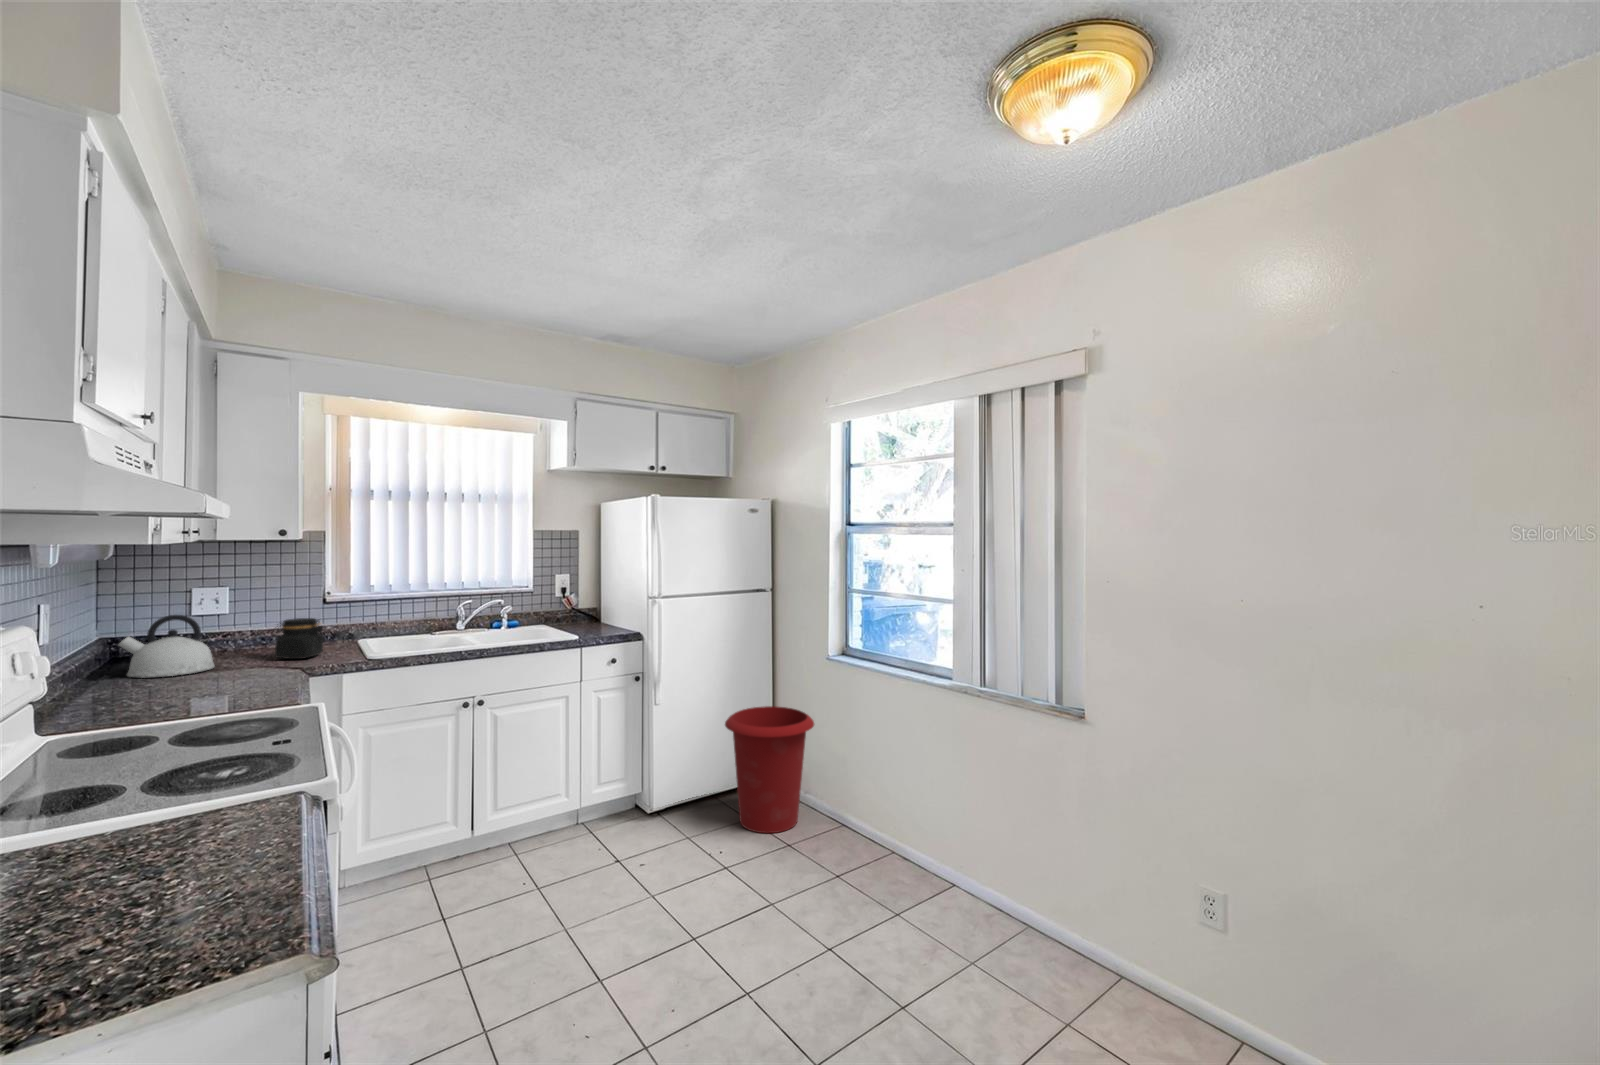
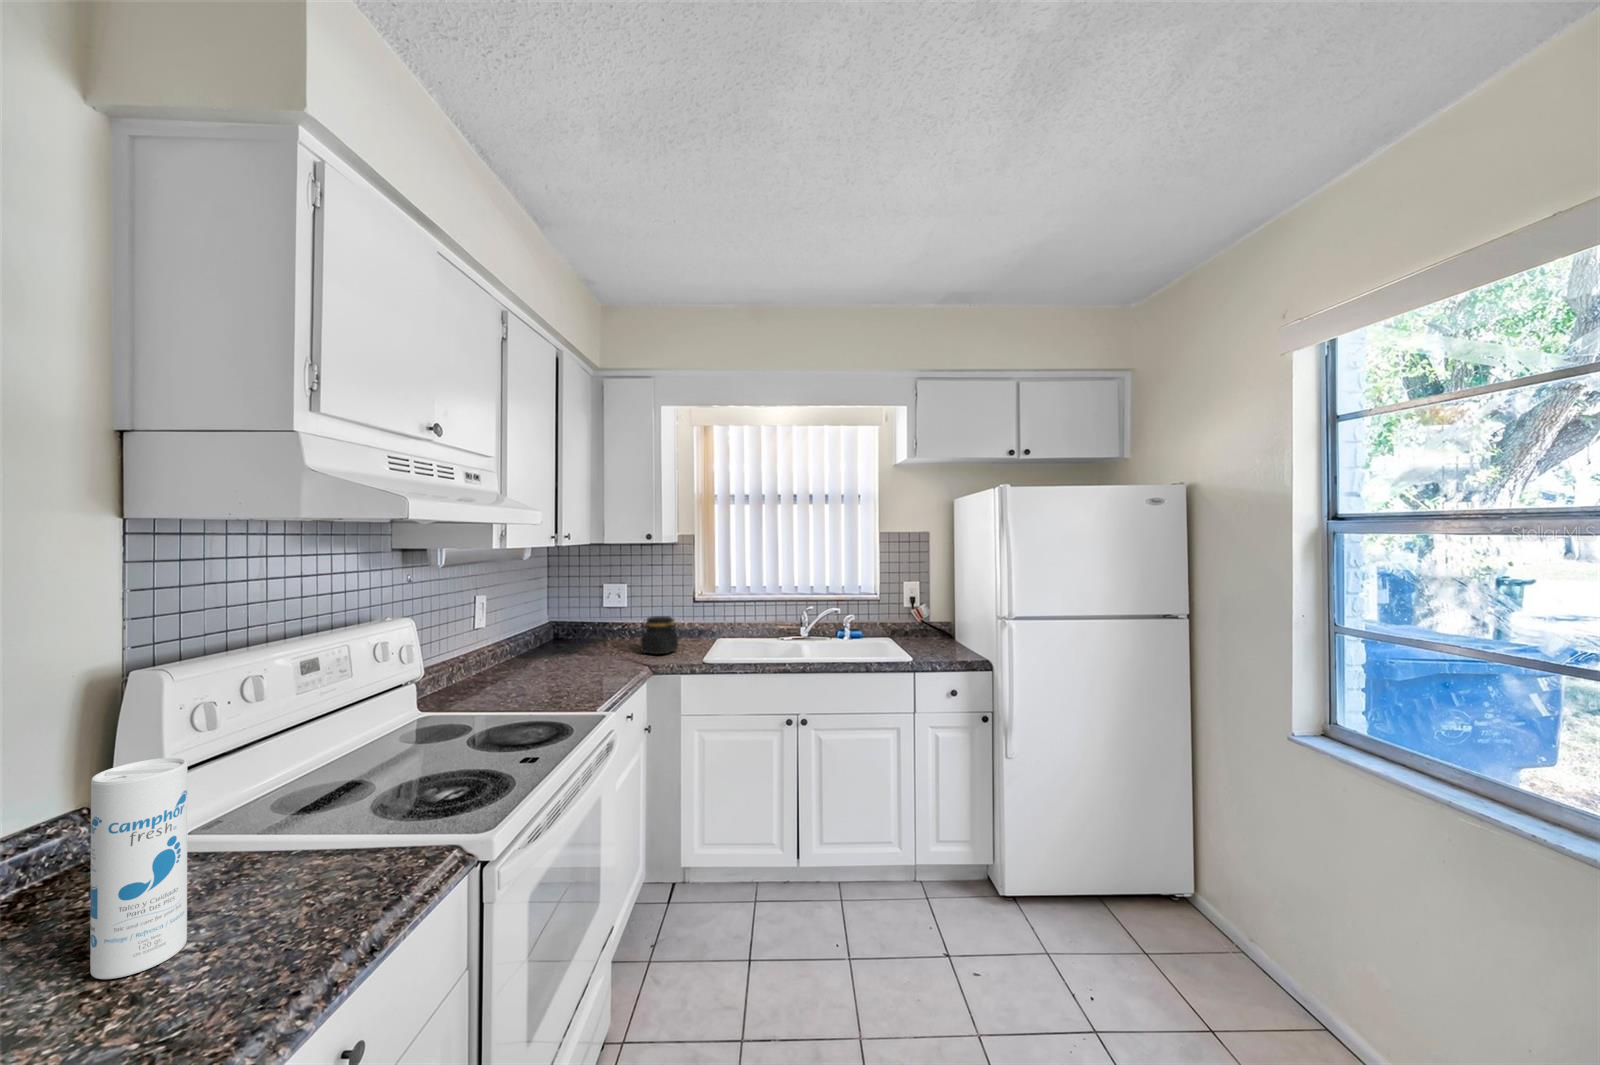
kettle: present [119,615,215,678] -> none [533,608,596,661]
waste bin: present [725,706,814,833] -> none [1104,787,1264,999]
canister: none [83,716,161,889] -> present [90,758,187,979]

